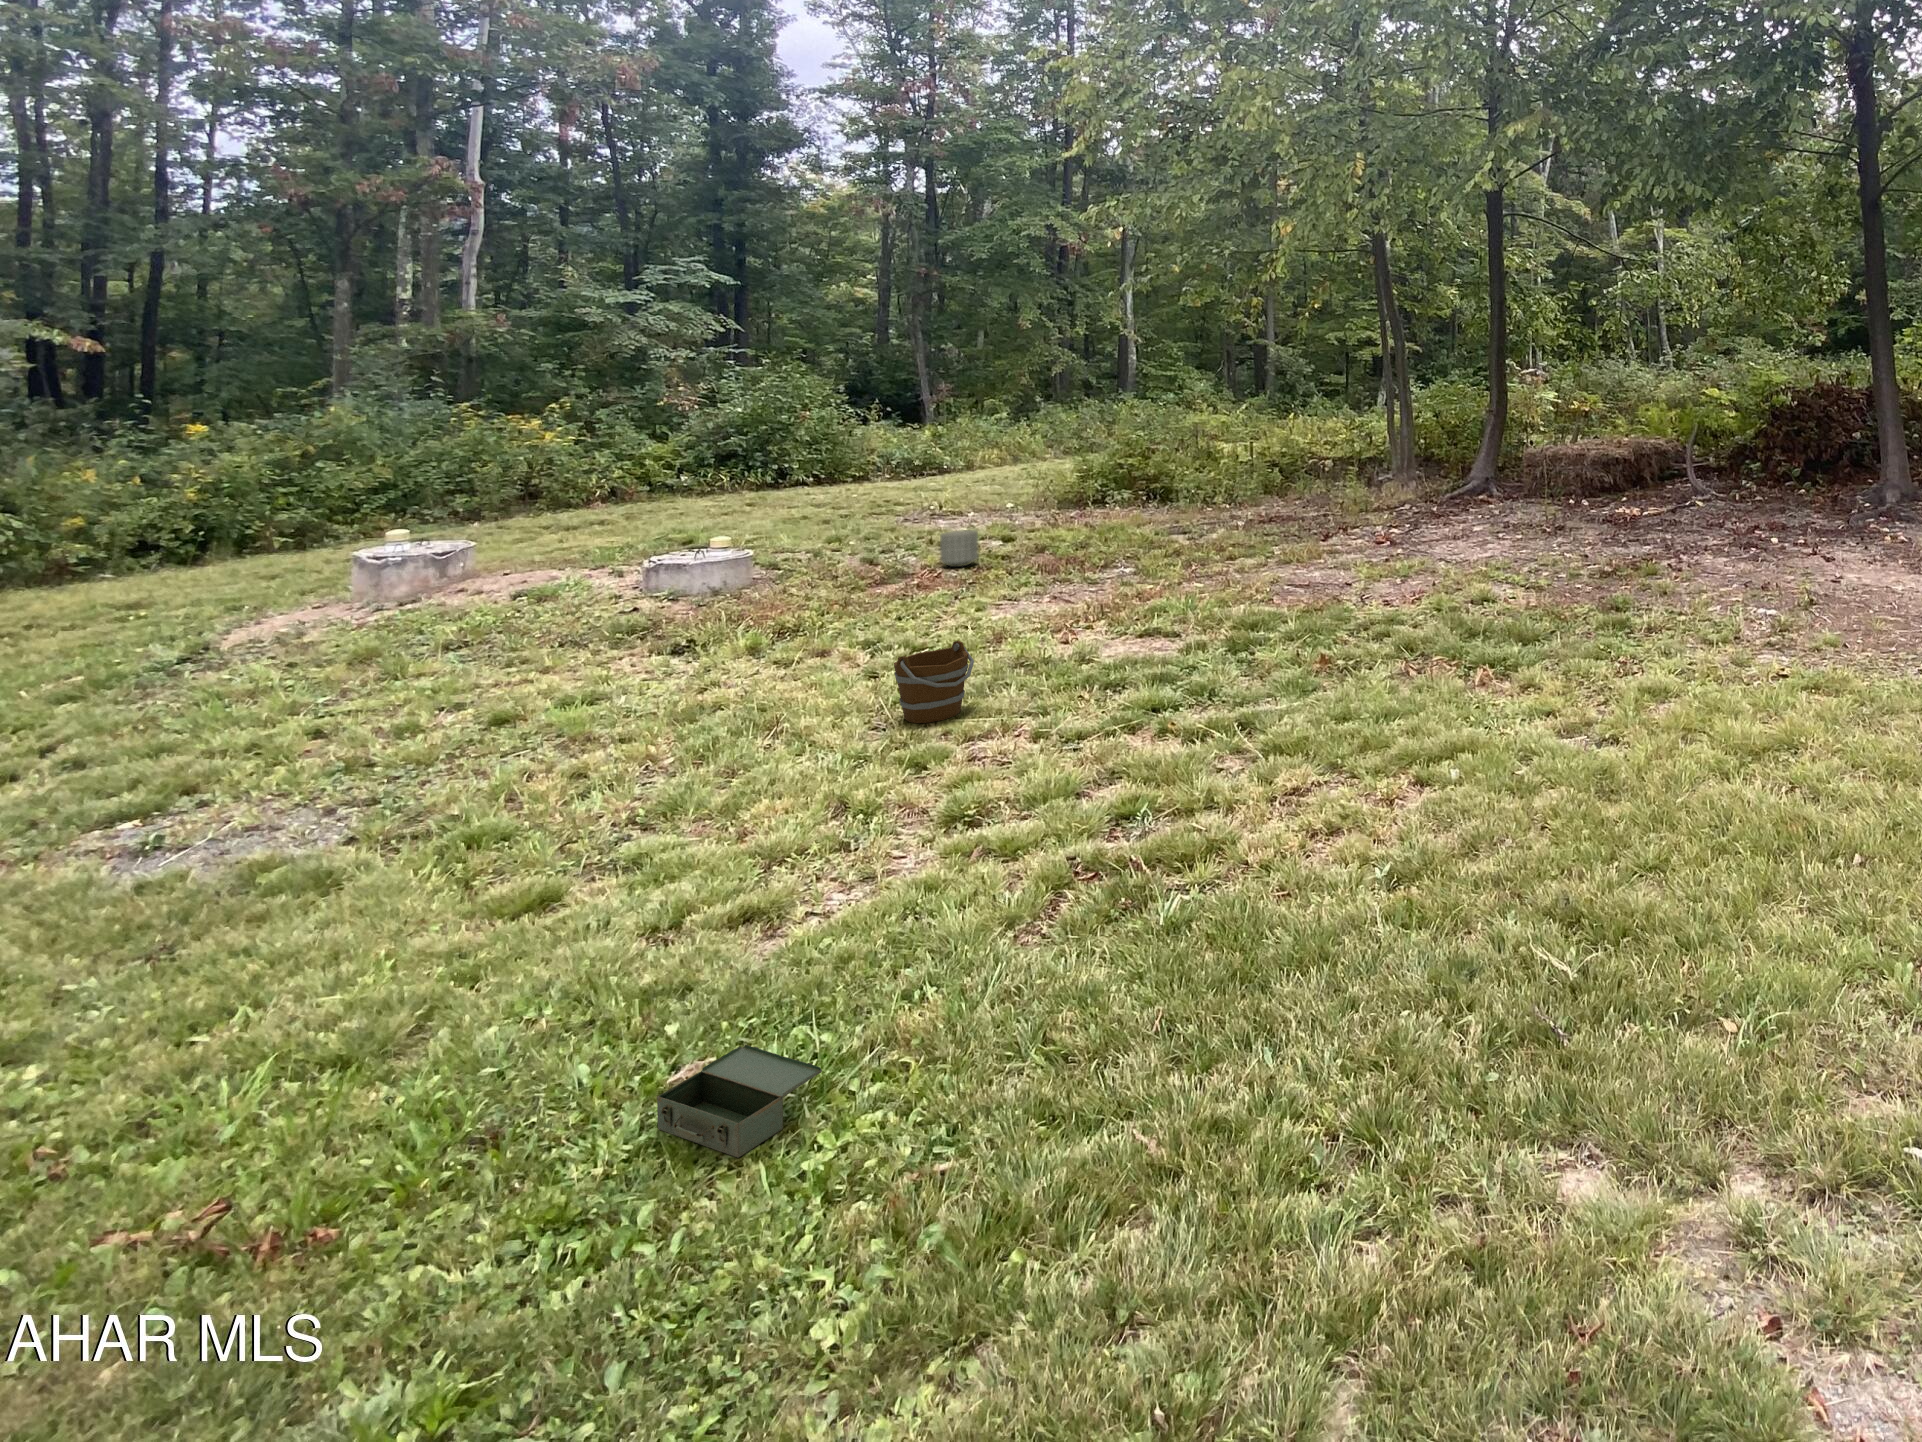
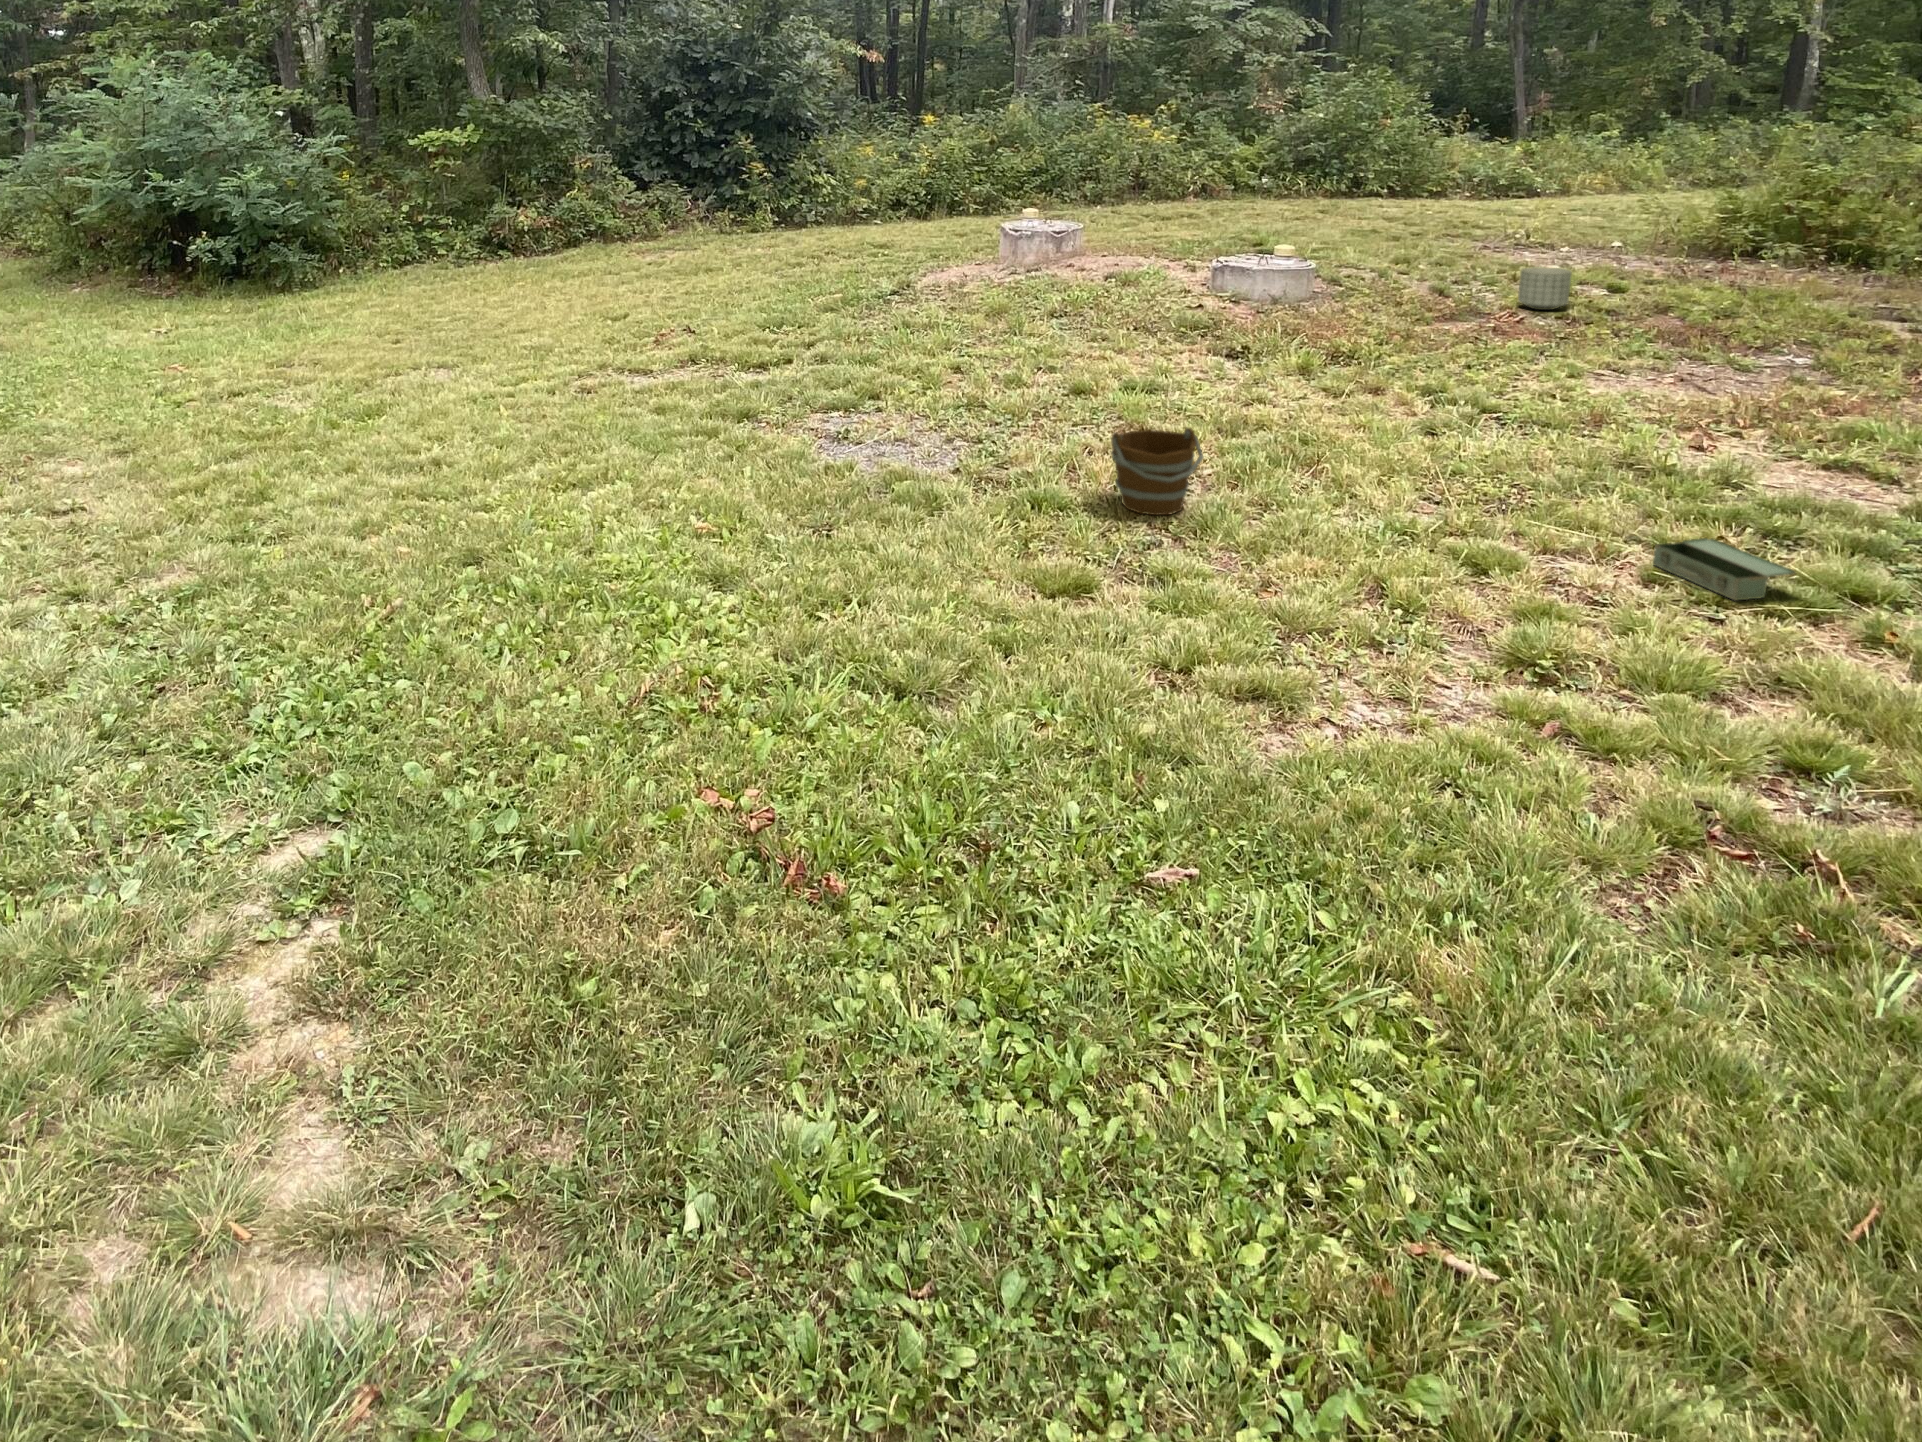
bucket: present [894,641,974,723] -> present [1111,428,1203,515]
toolbox: present [657,1045,822,1158] -> present [1653,538,1795,601]

